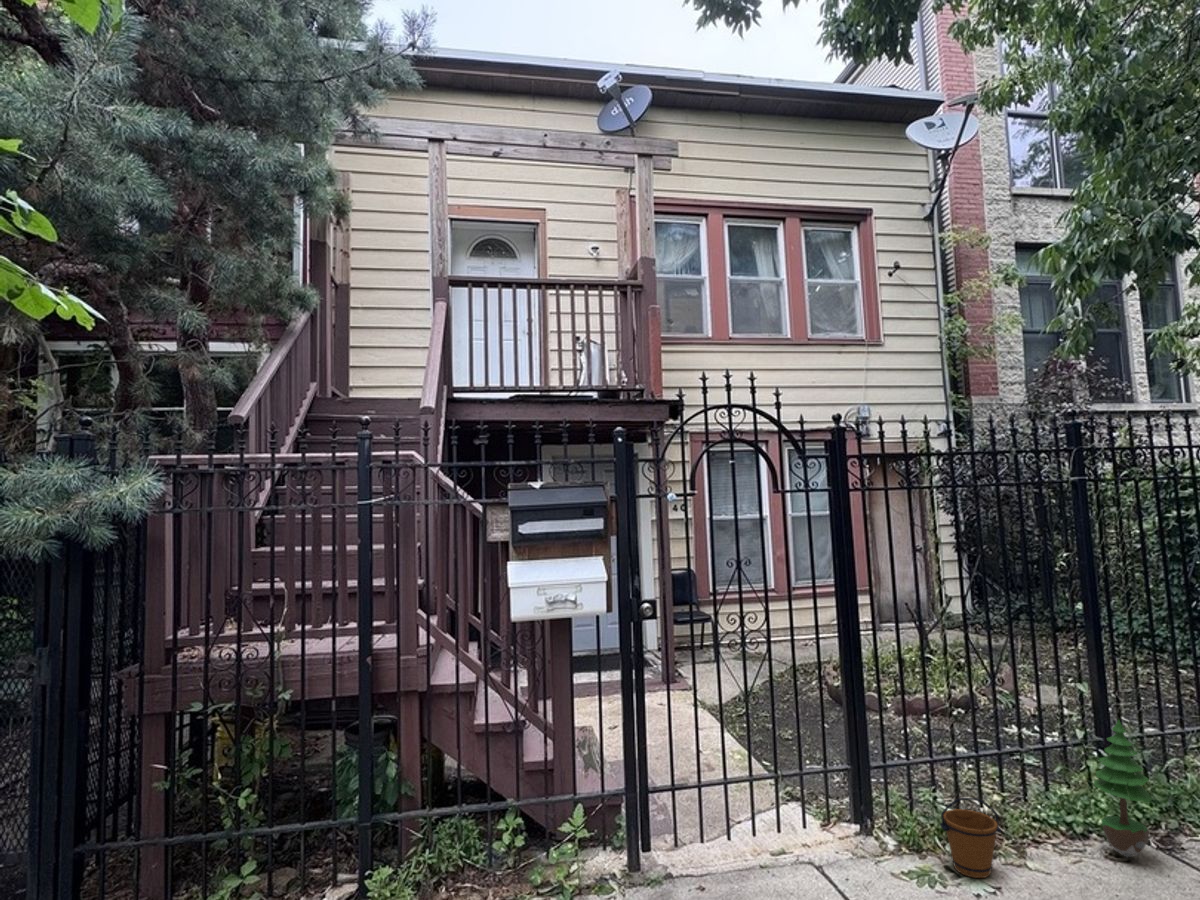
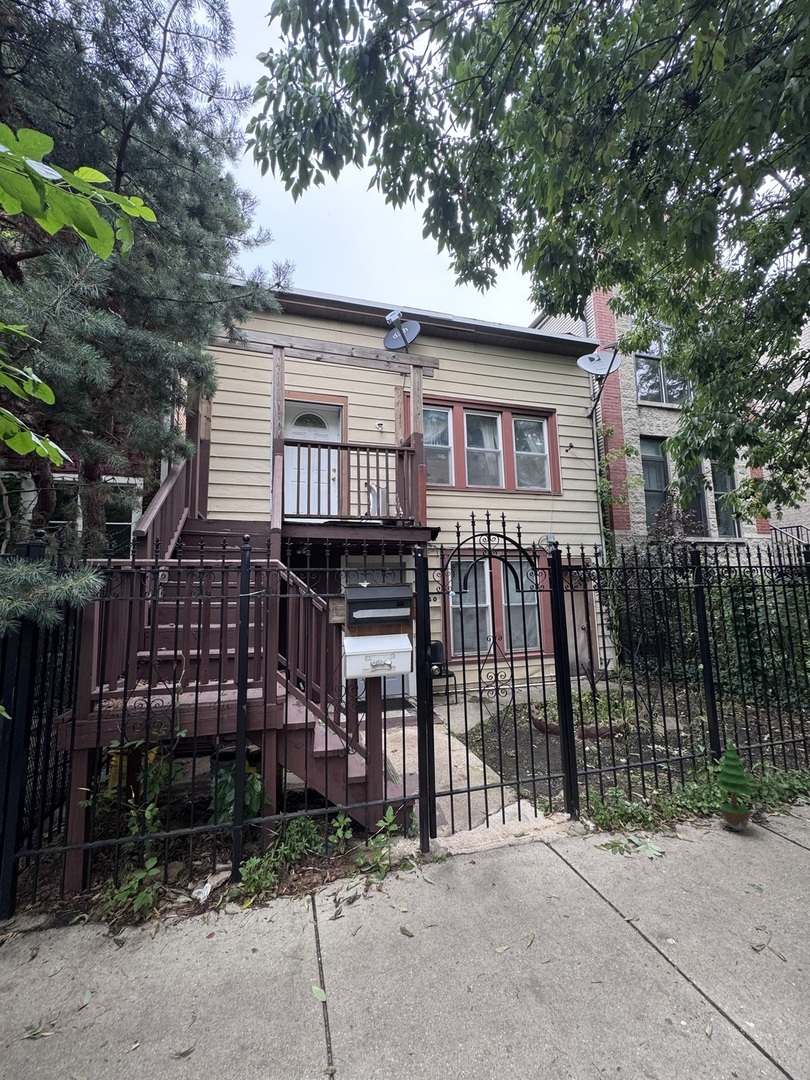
bucket: present [940,798,1001,878] -> none [624,794,663,848]

